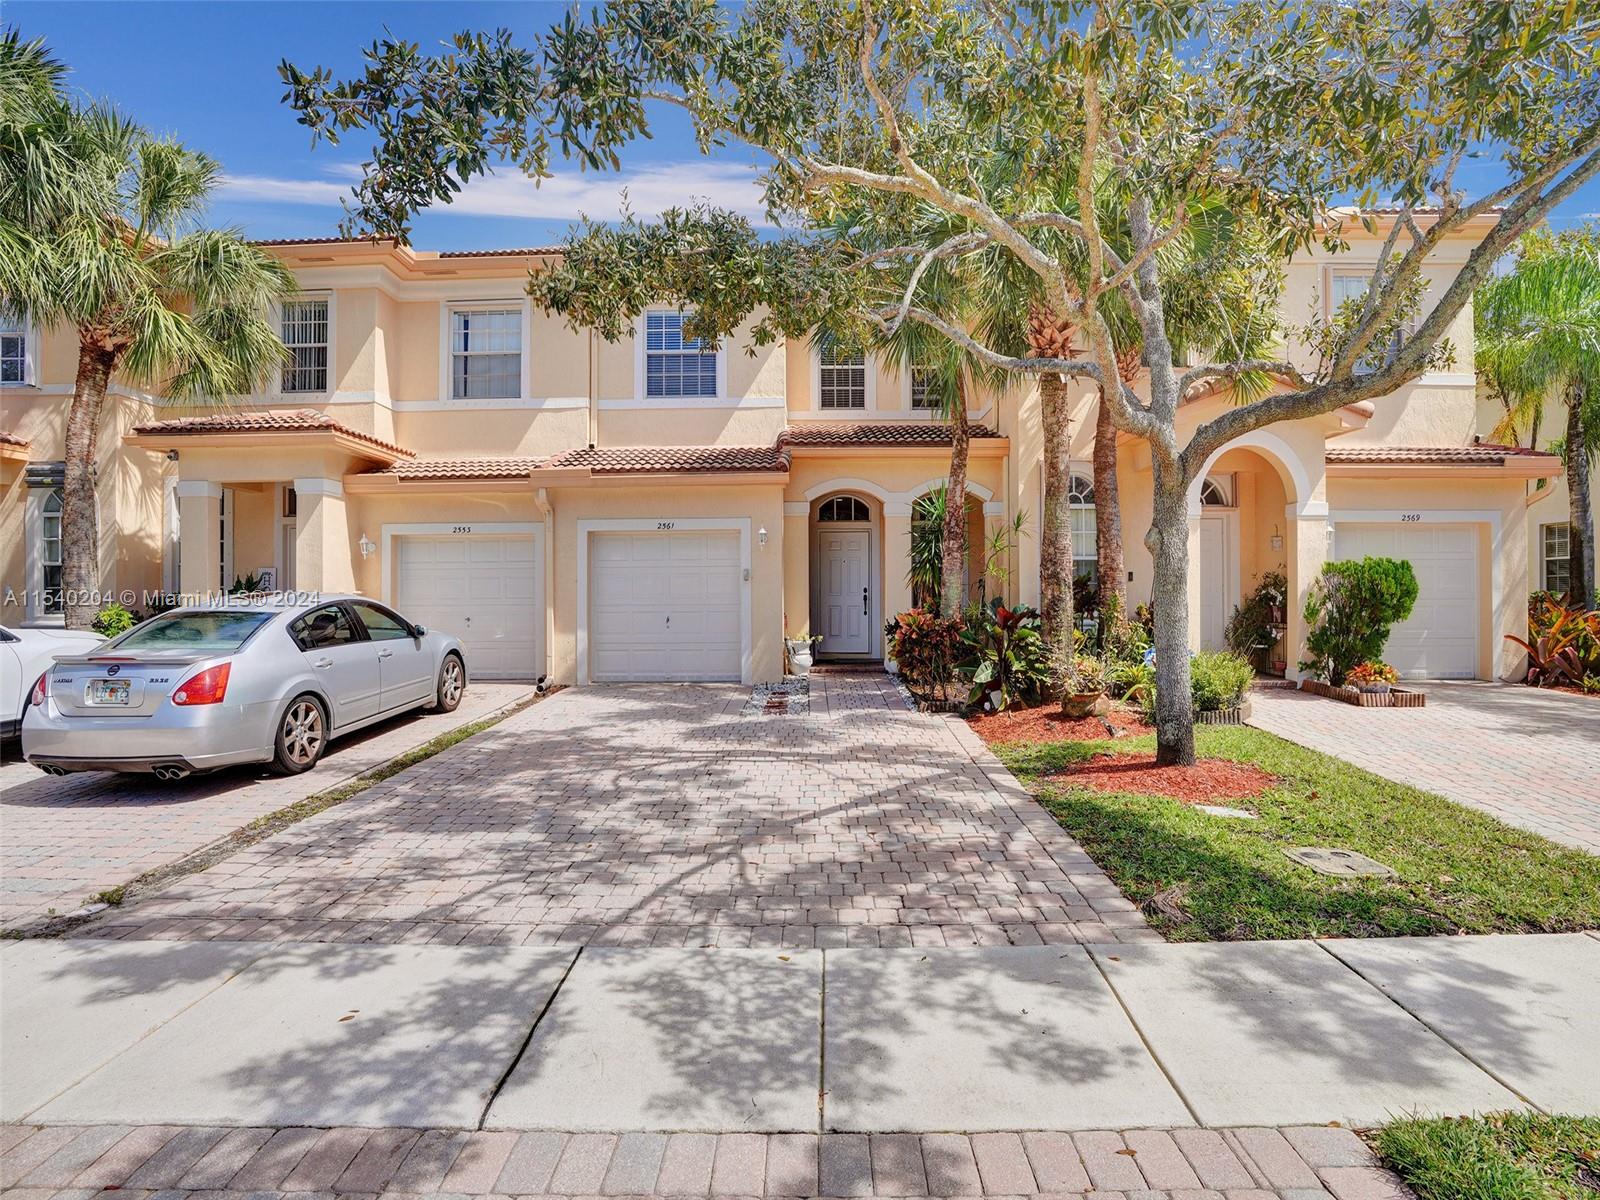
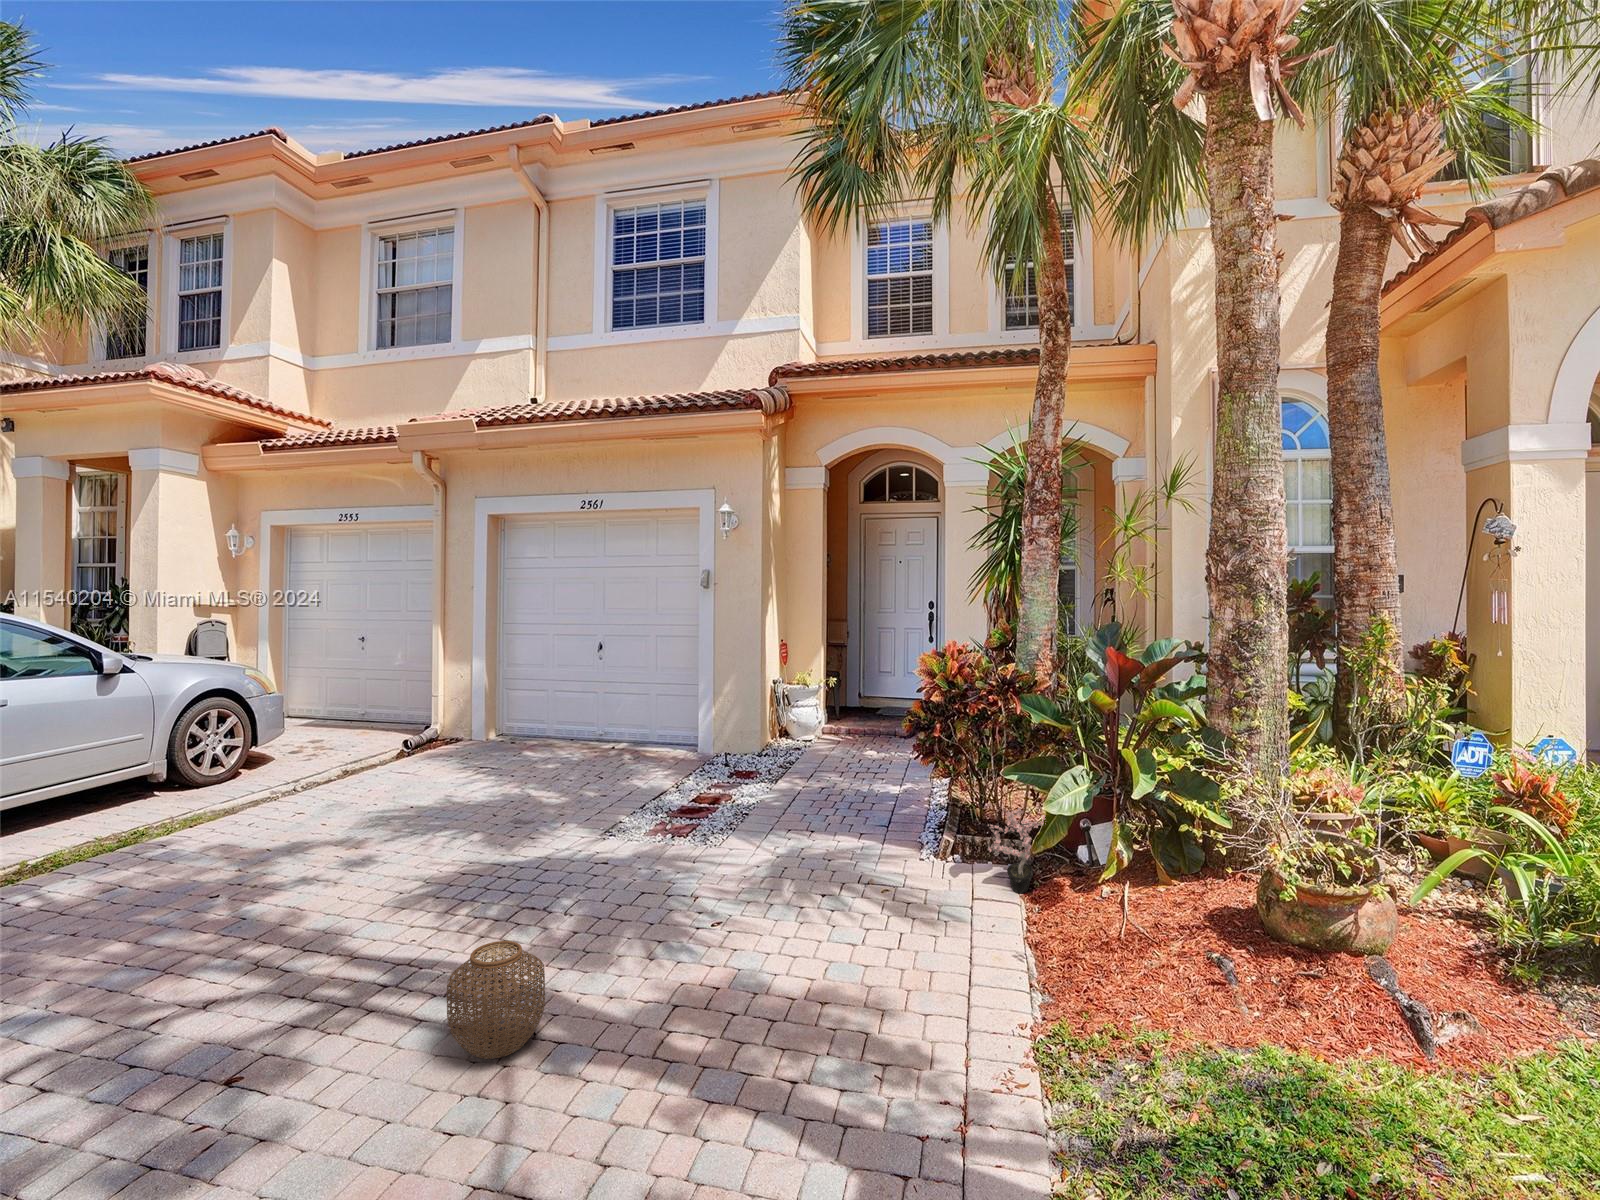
woven basket: none [788,717,822,755] -> present [447,941,545,1059]

